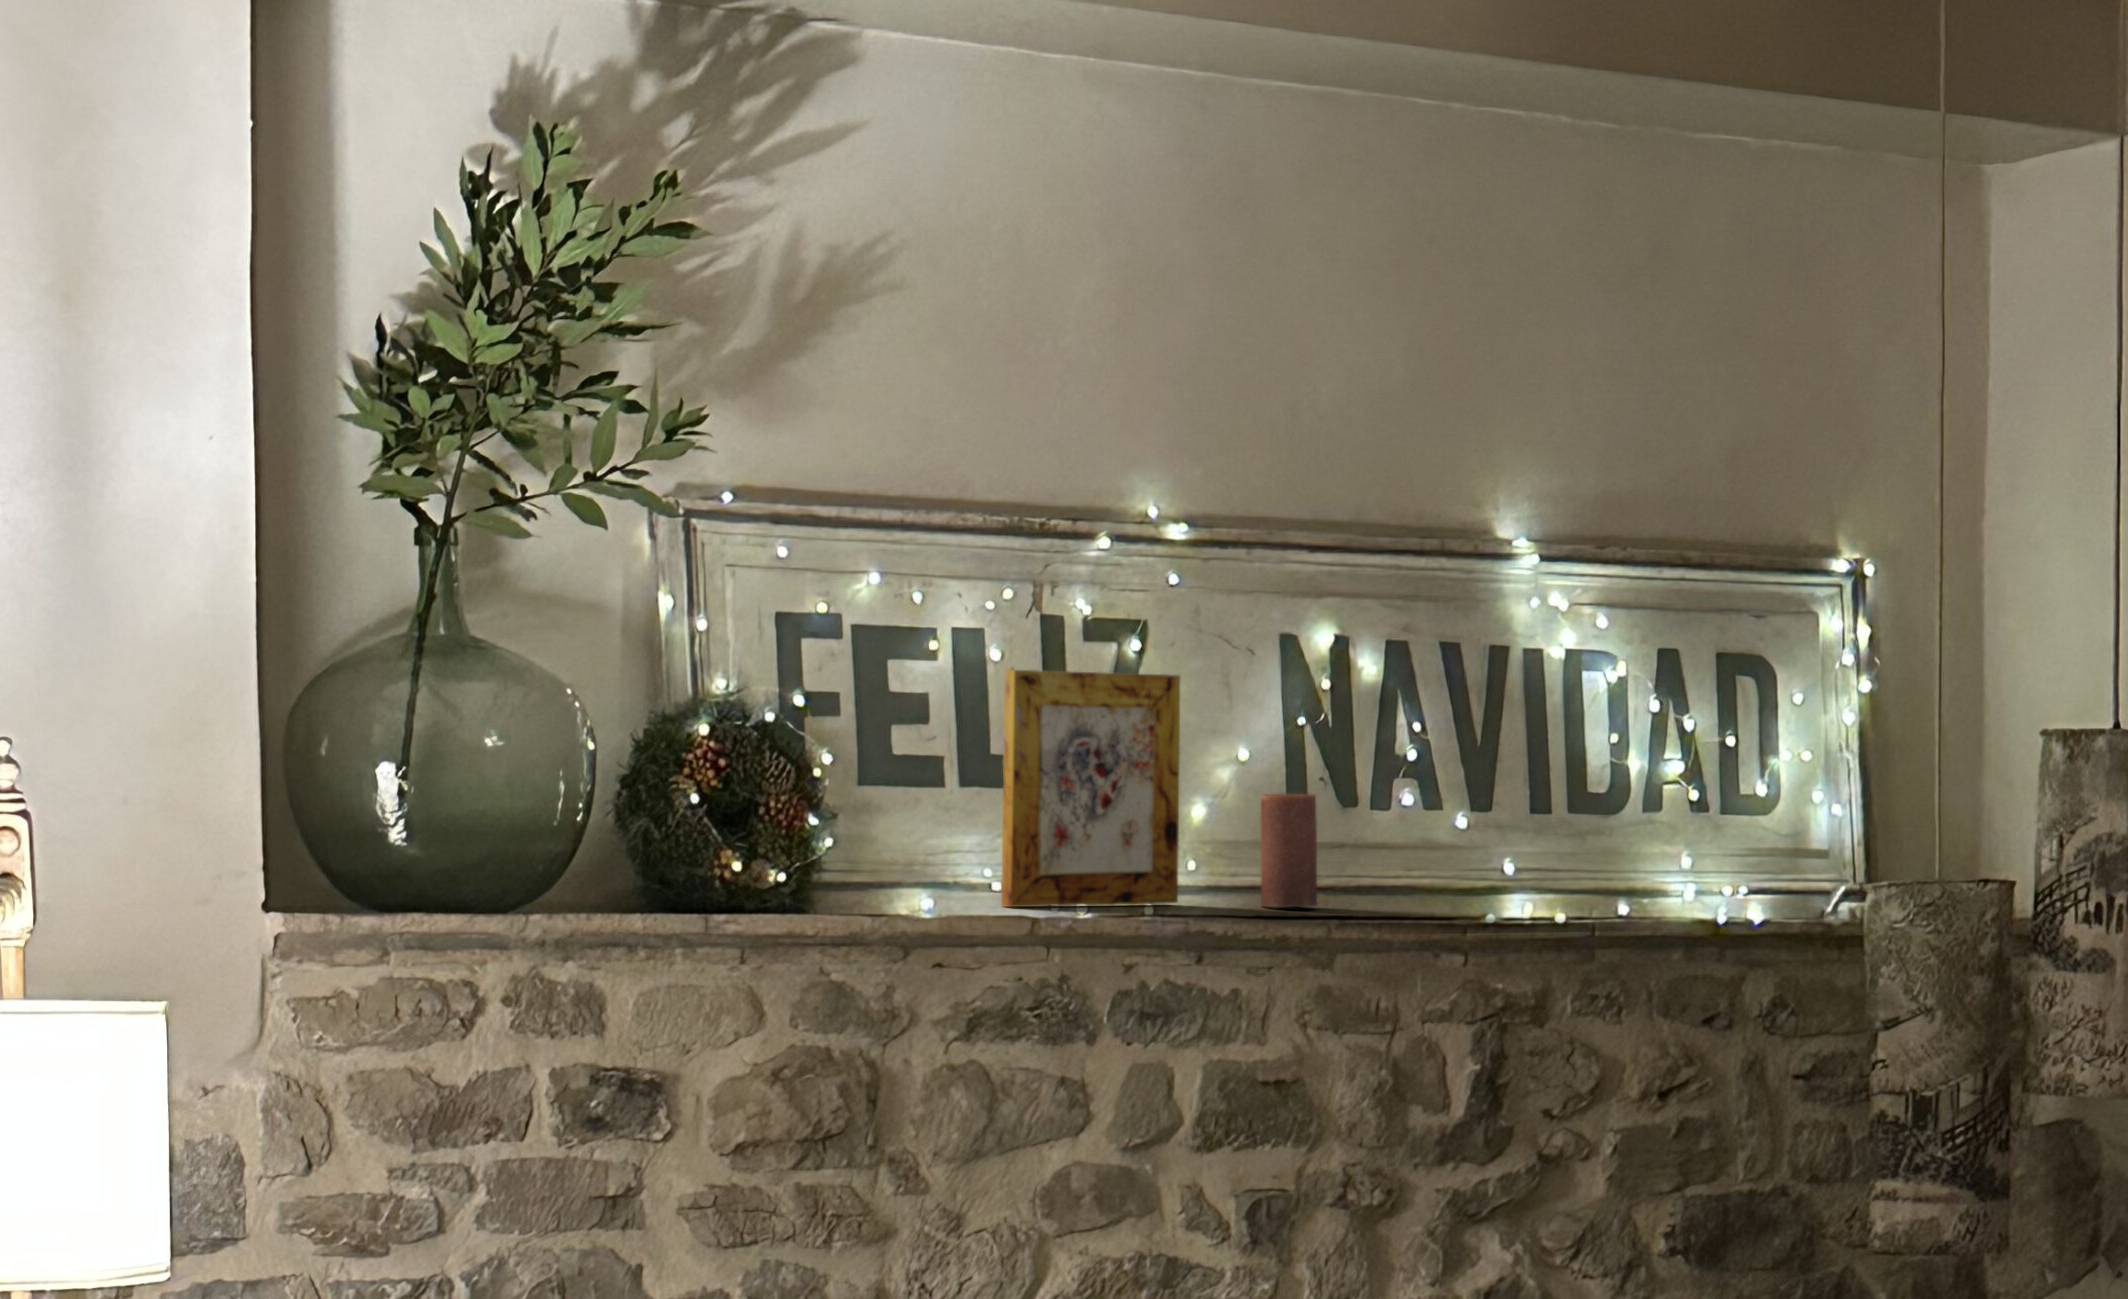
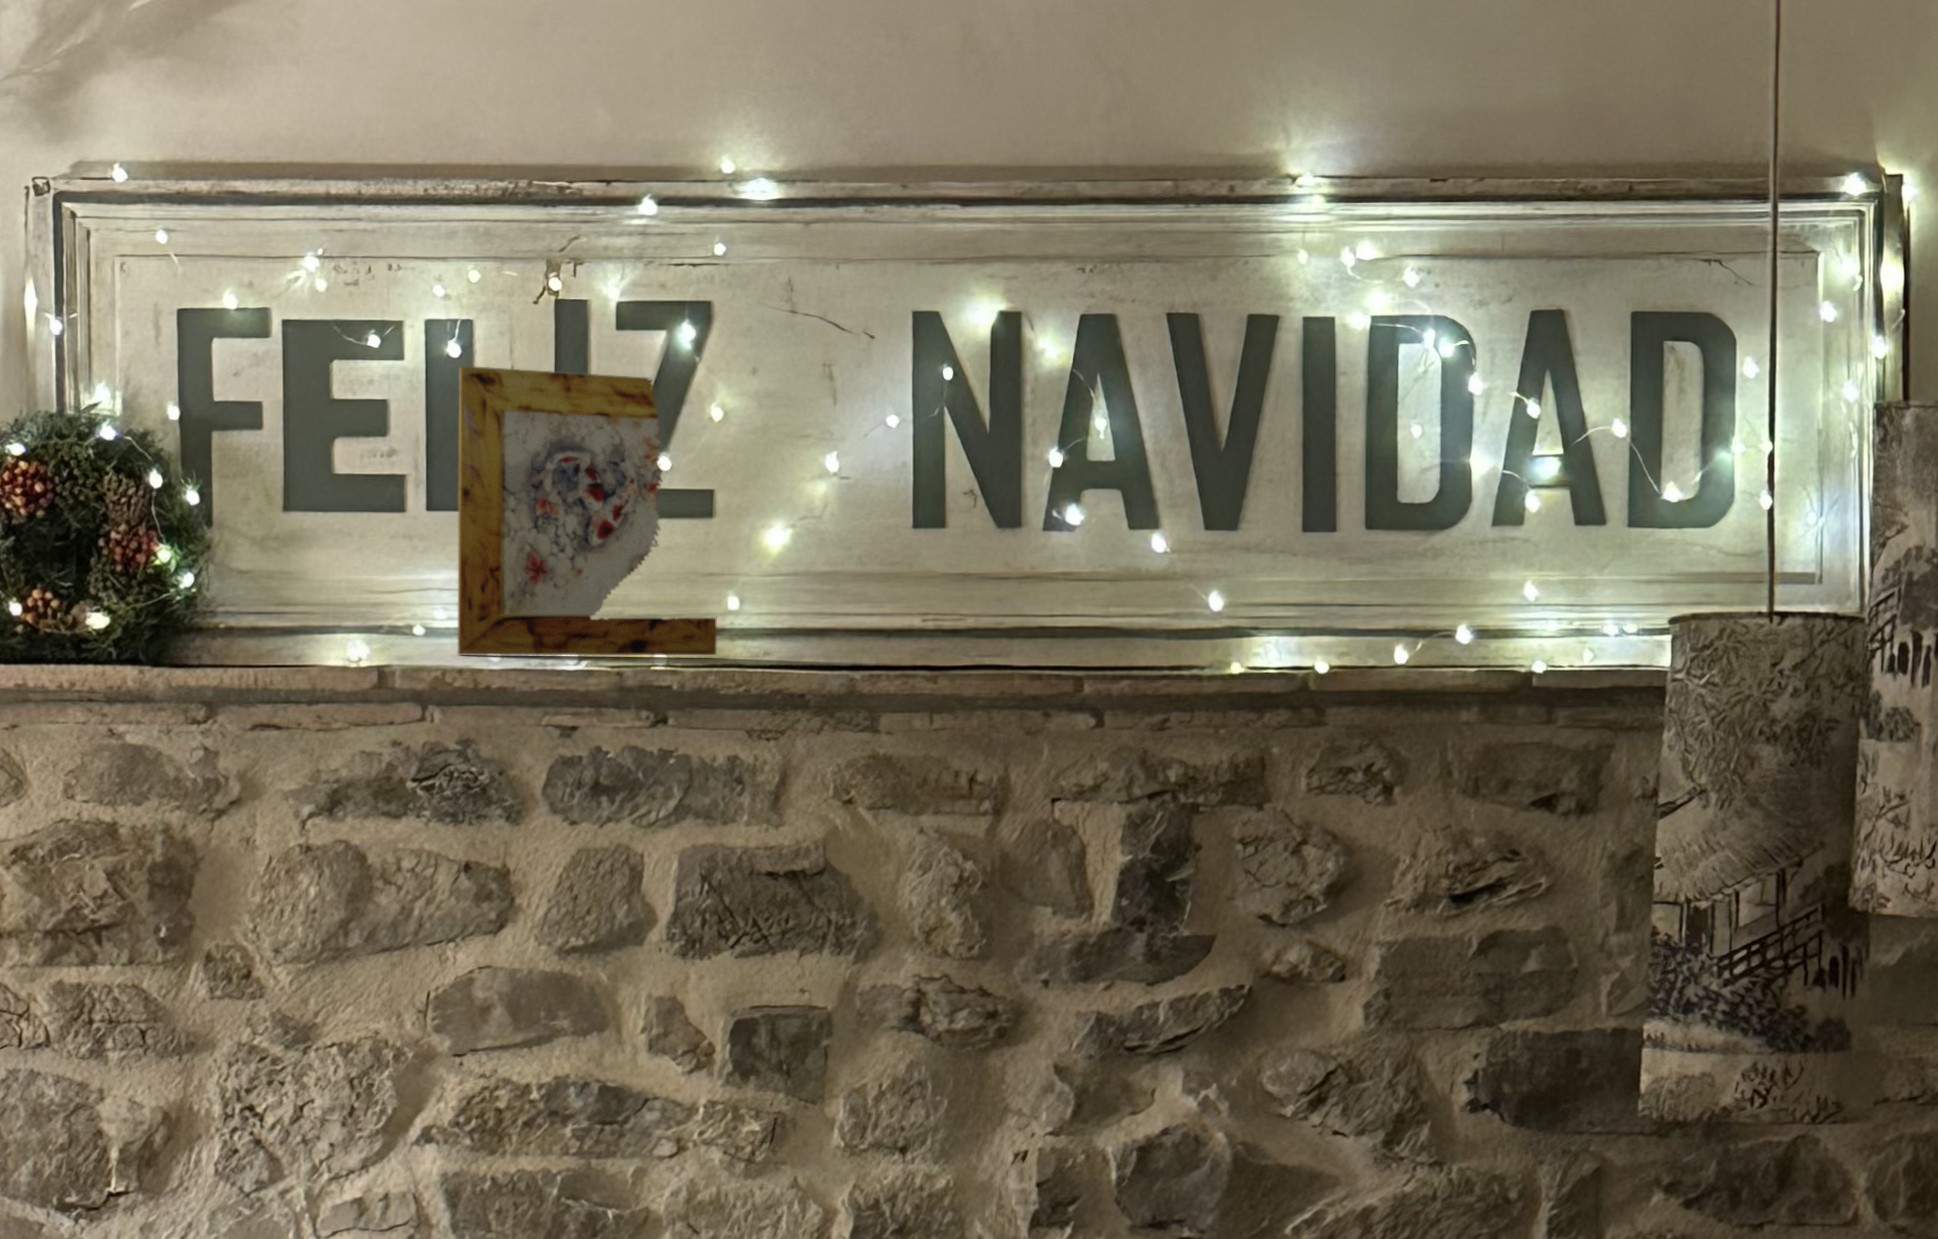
candle: present [1261,794,1317,907] -> none [825,522,899,660]

